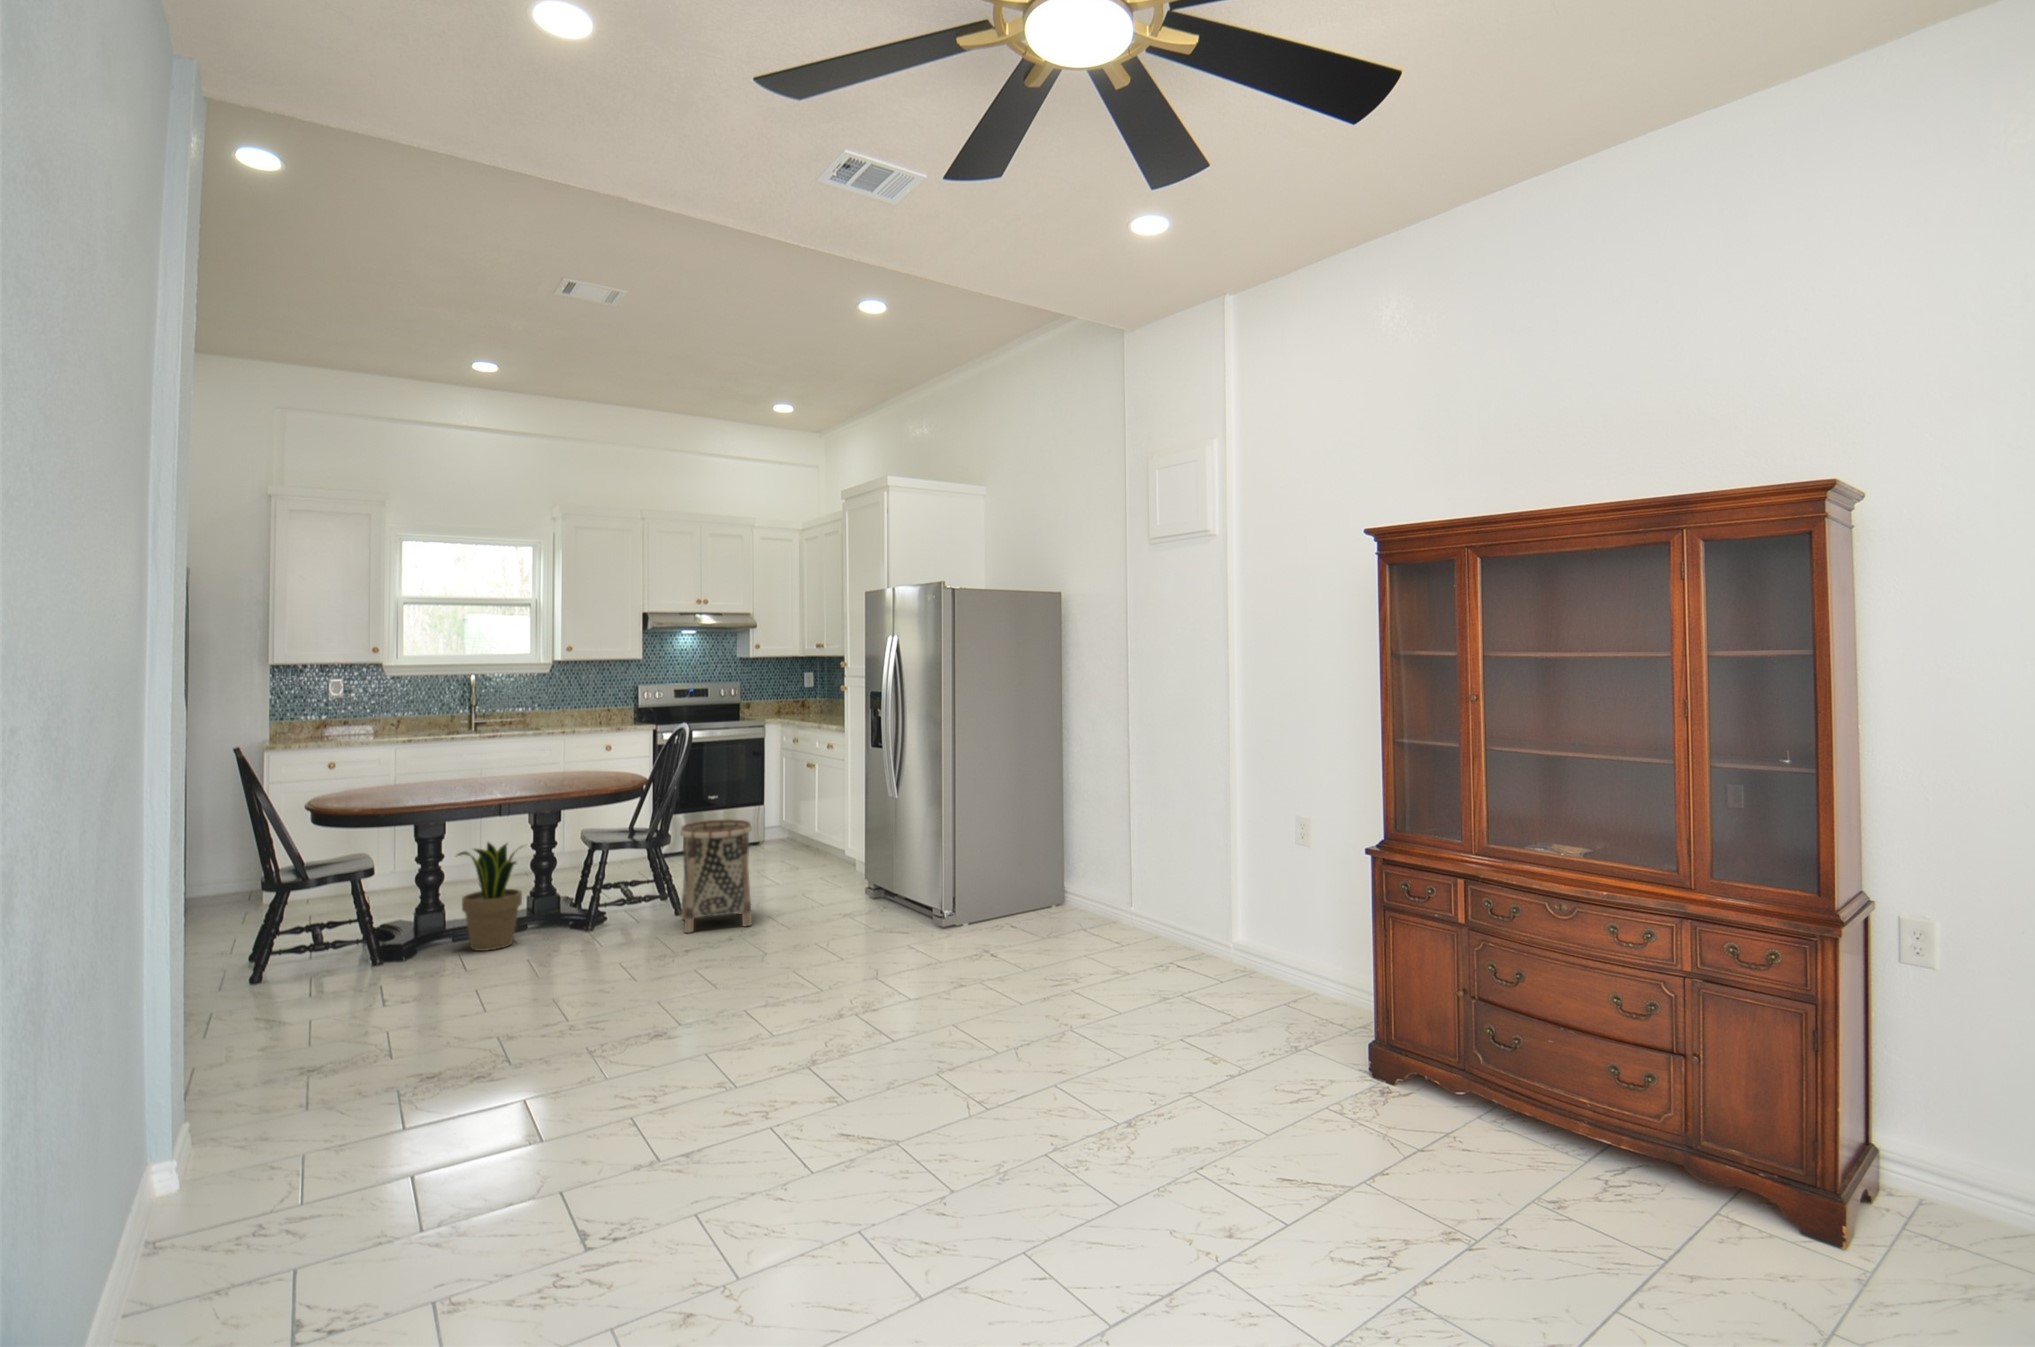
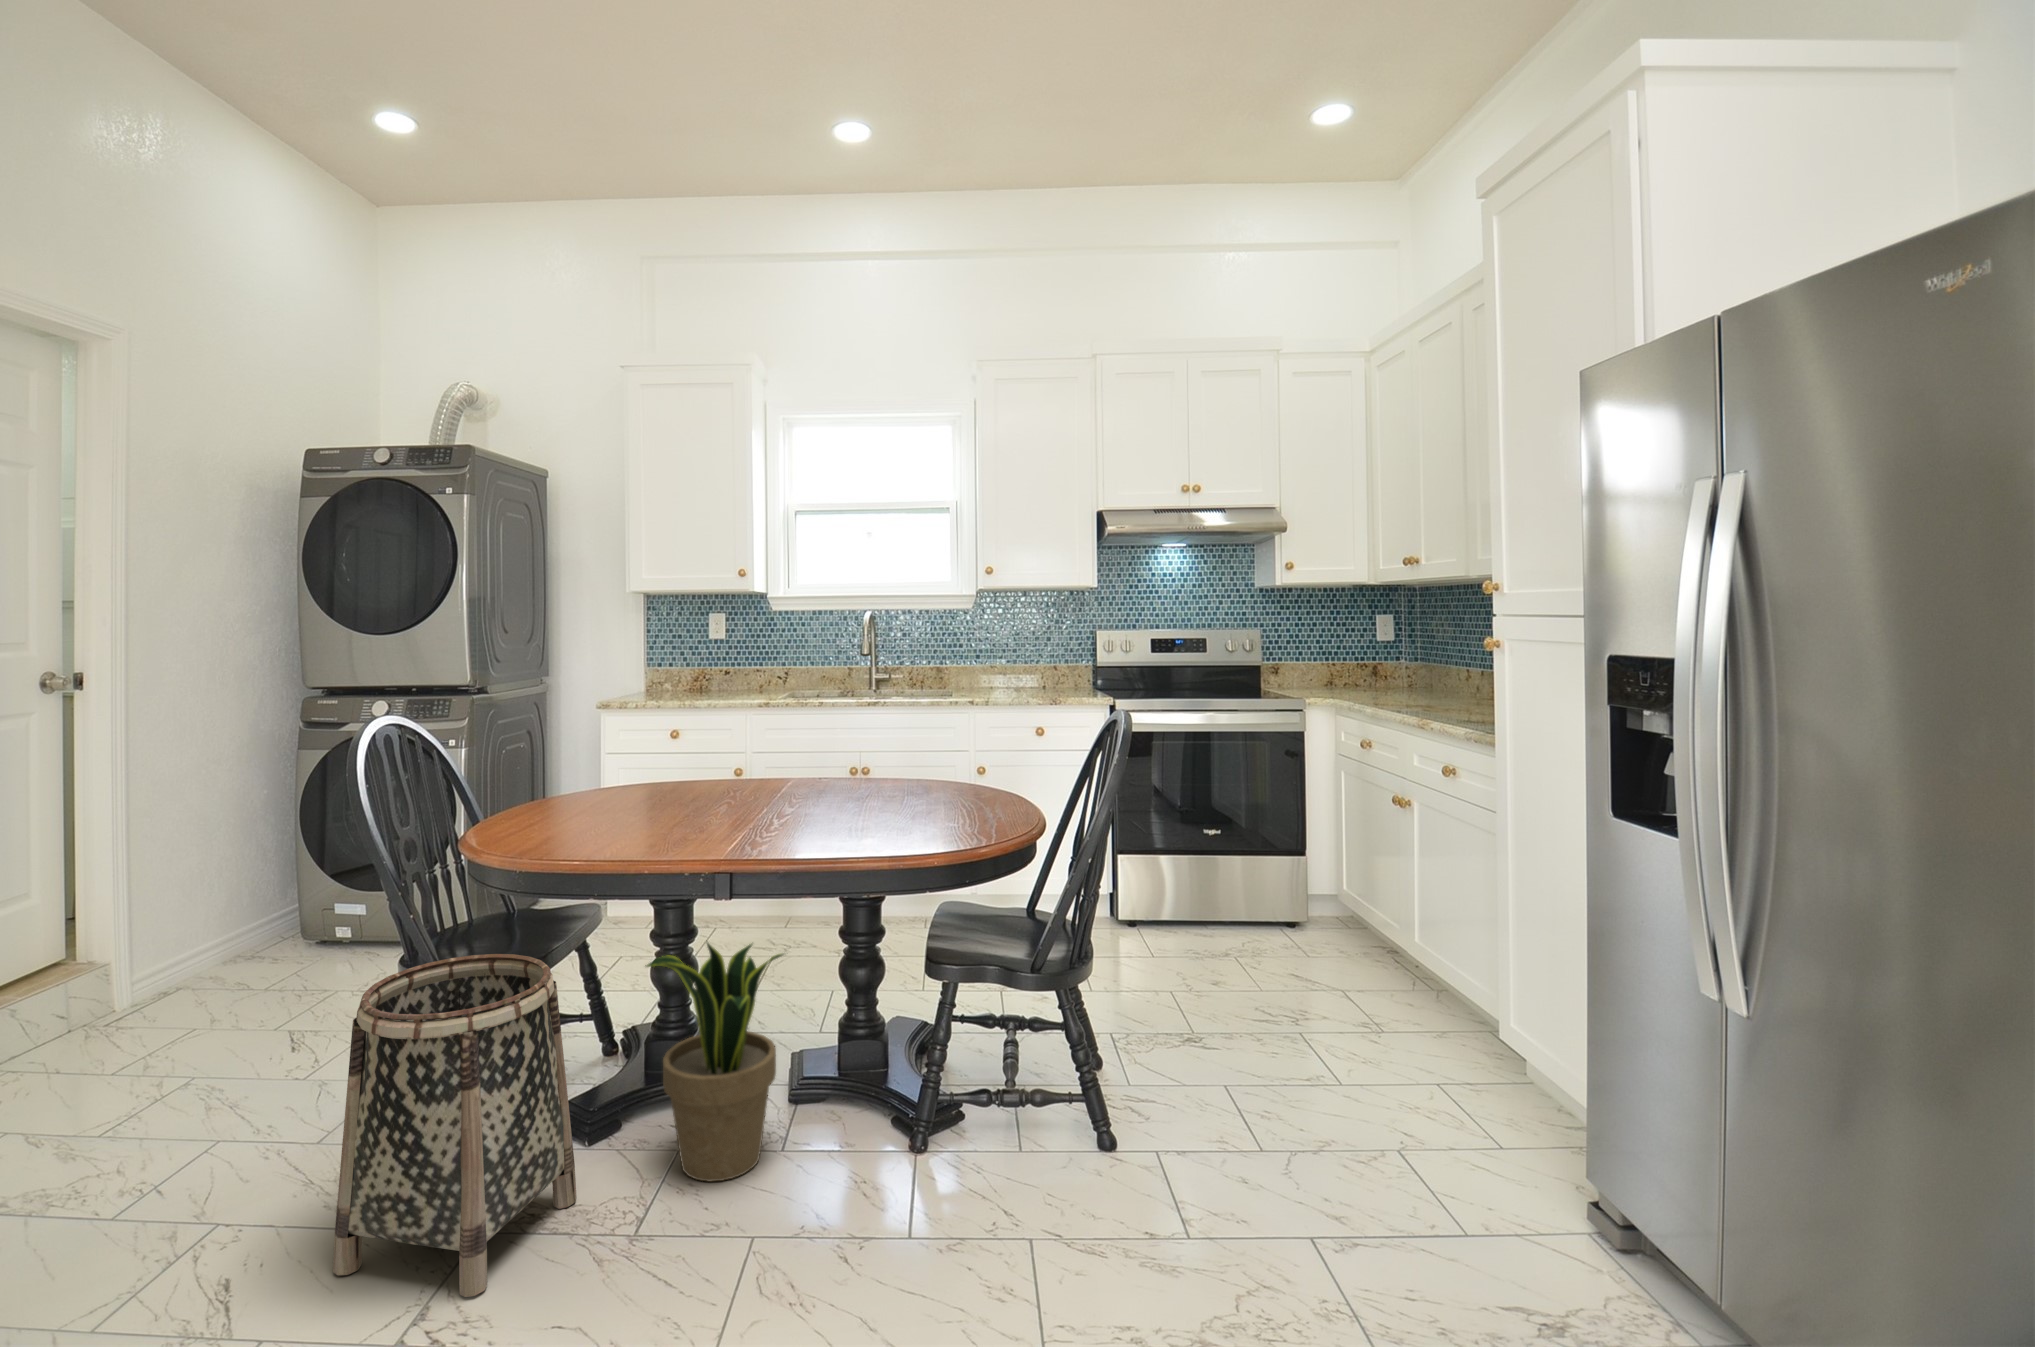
basket: present [680,819,752,932] -> present [333,954,576,1297]

